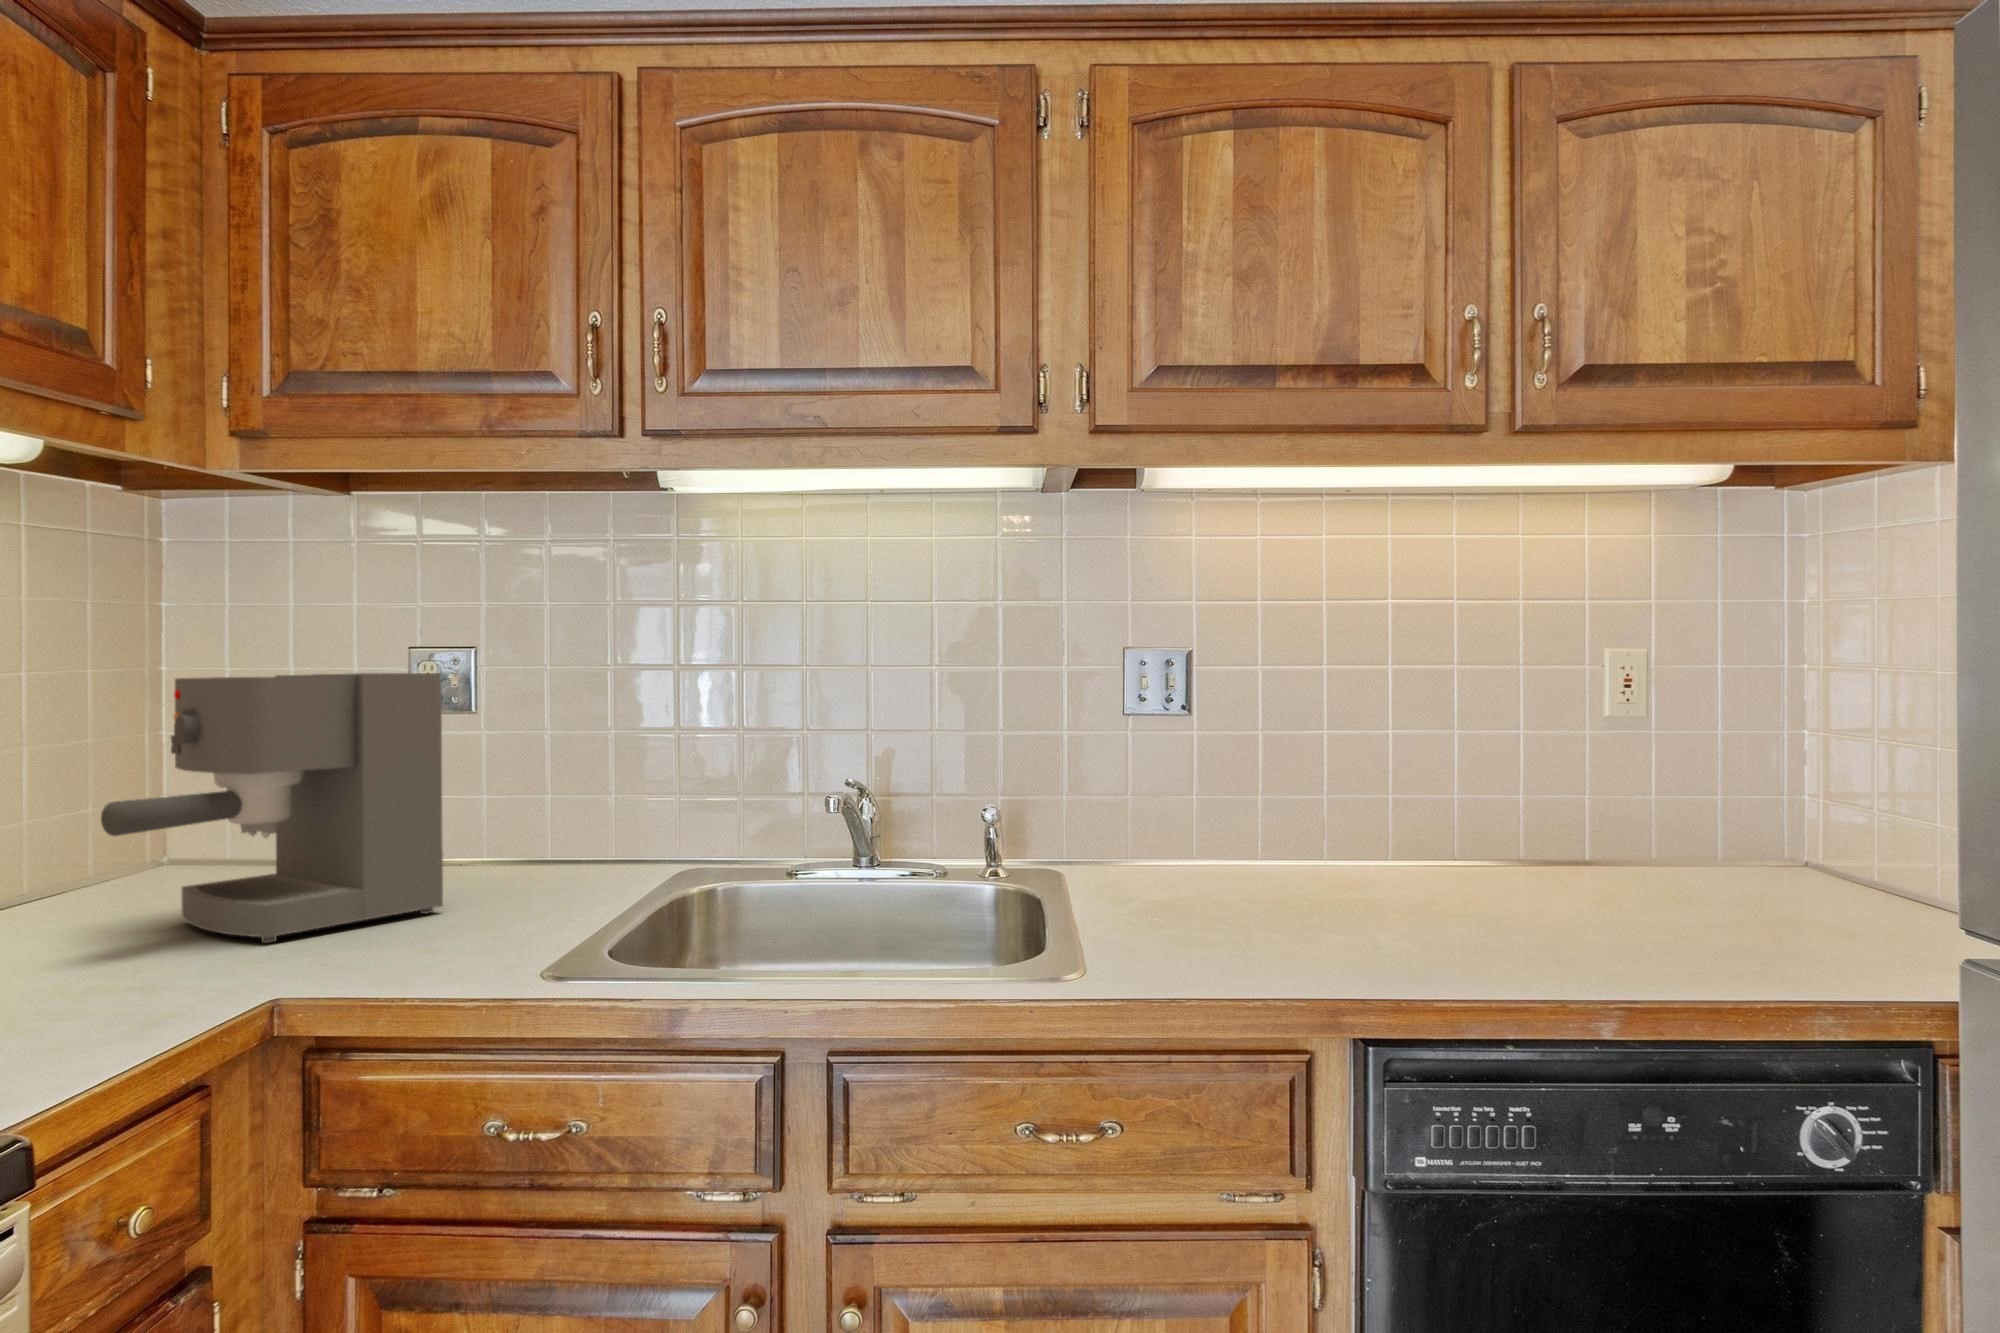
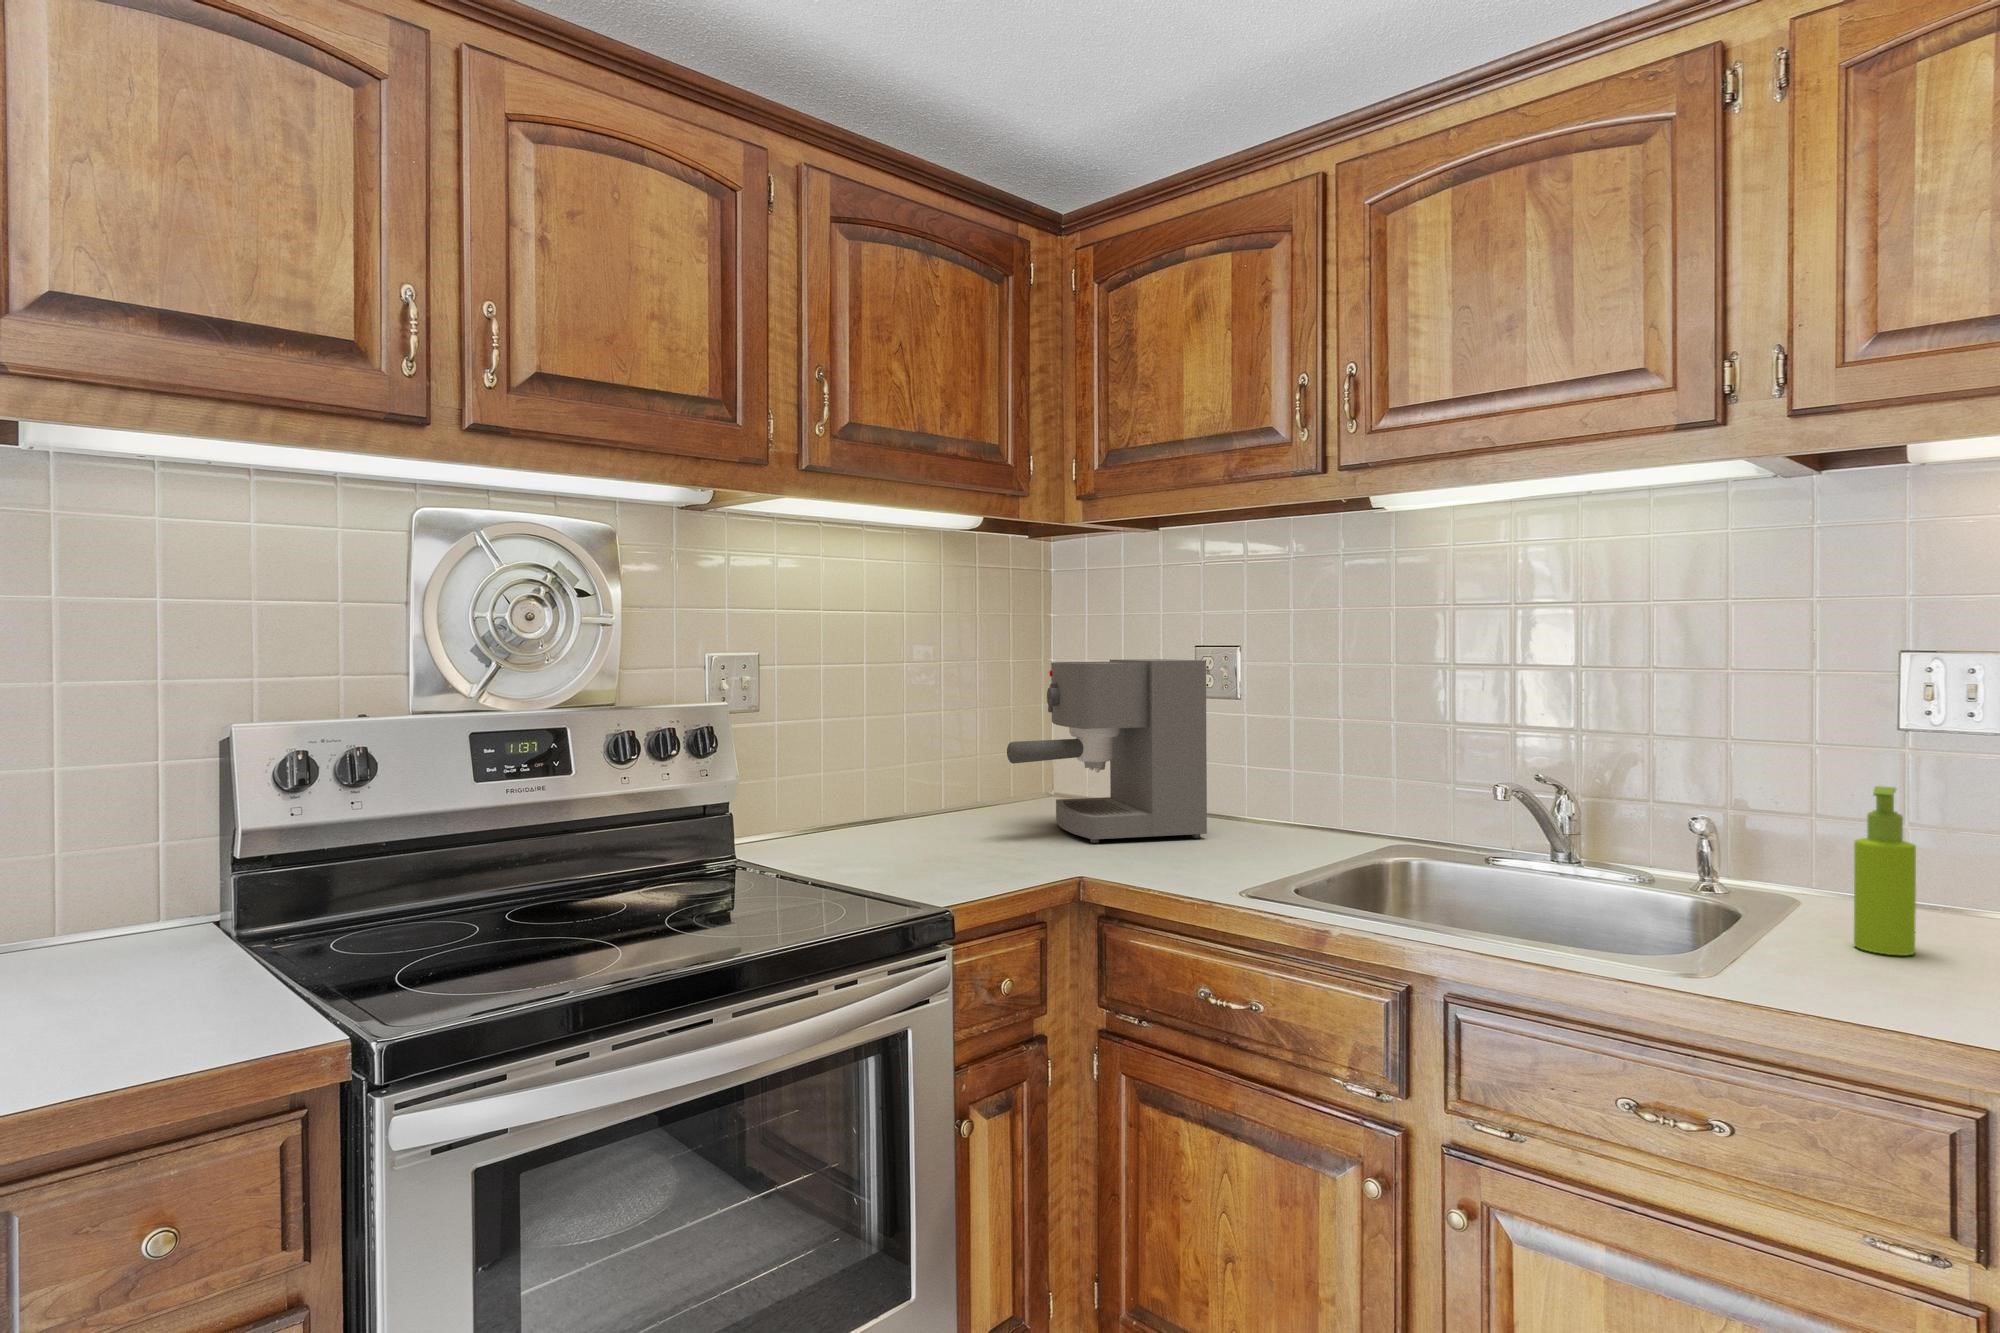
soap dispenser: none [1146,774,1191,926] -> present [1854,786,1916,955]

